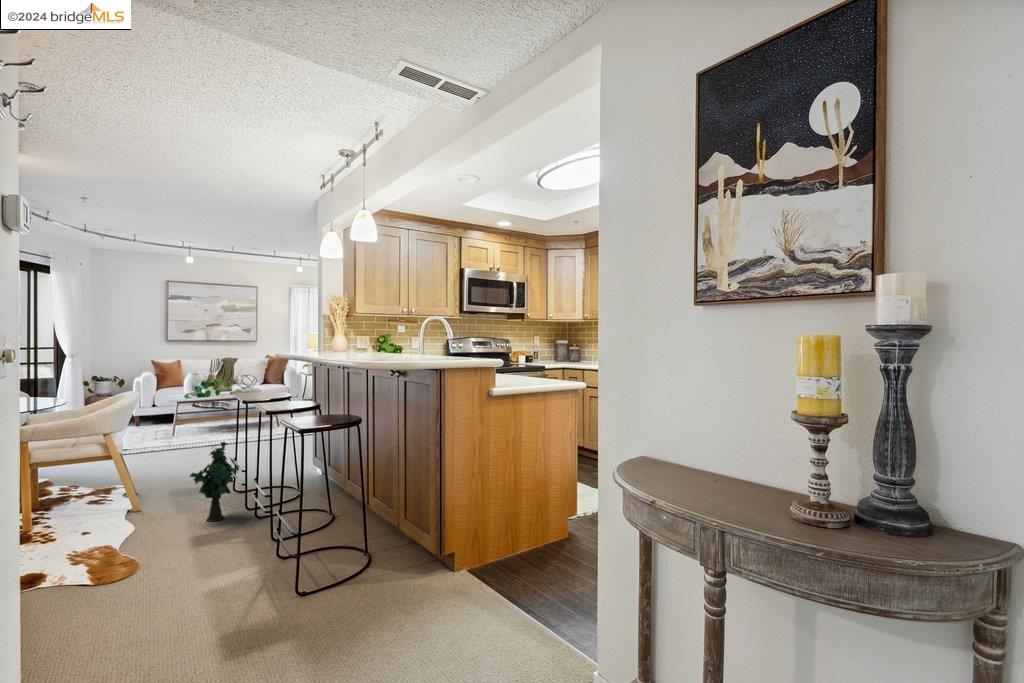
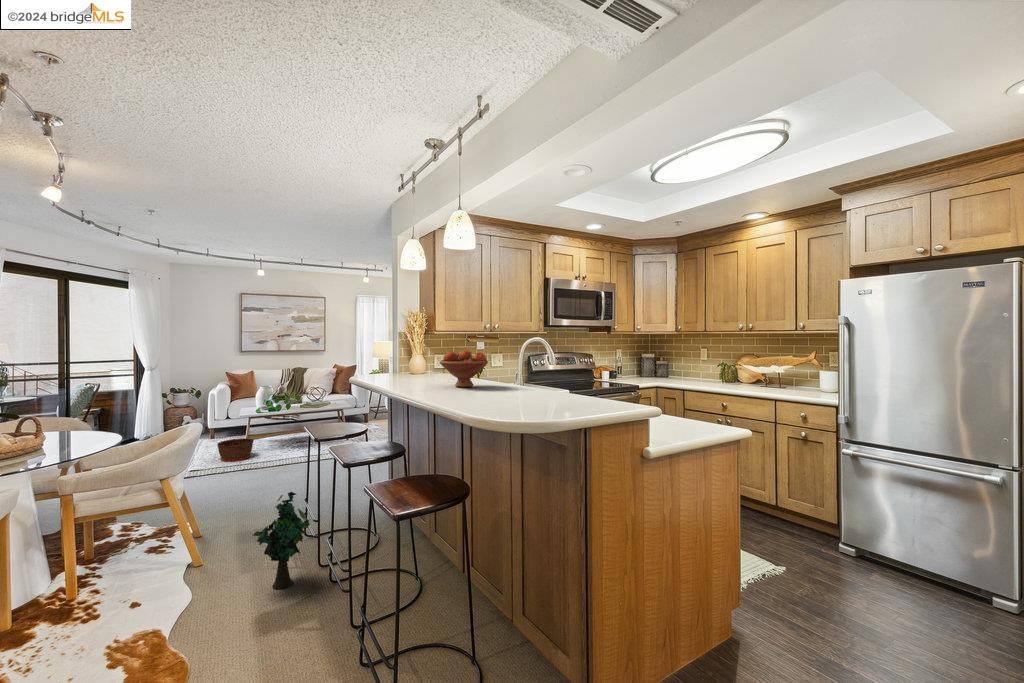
fruit bowl: none [354,326,396,356] -> present [440,350,488,387]
basket: none [145,422,183,443] -> present [217,438,254,462]

